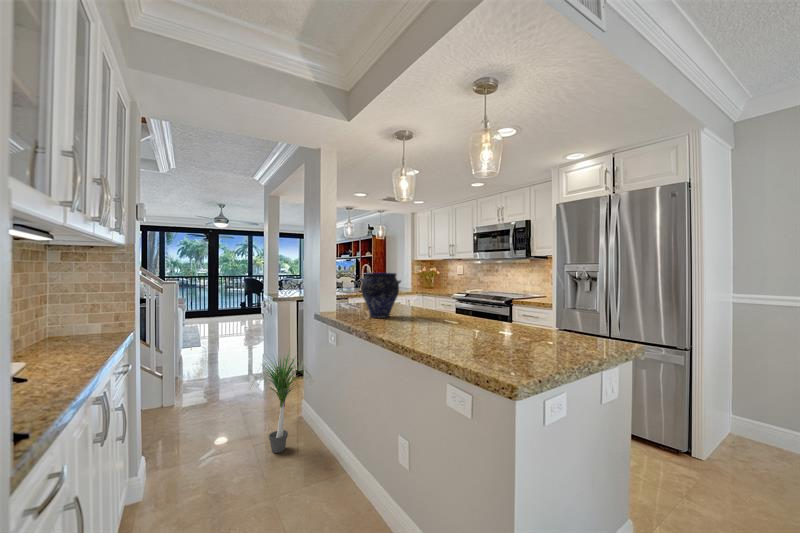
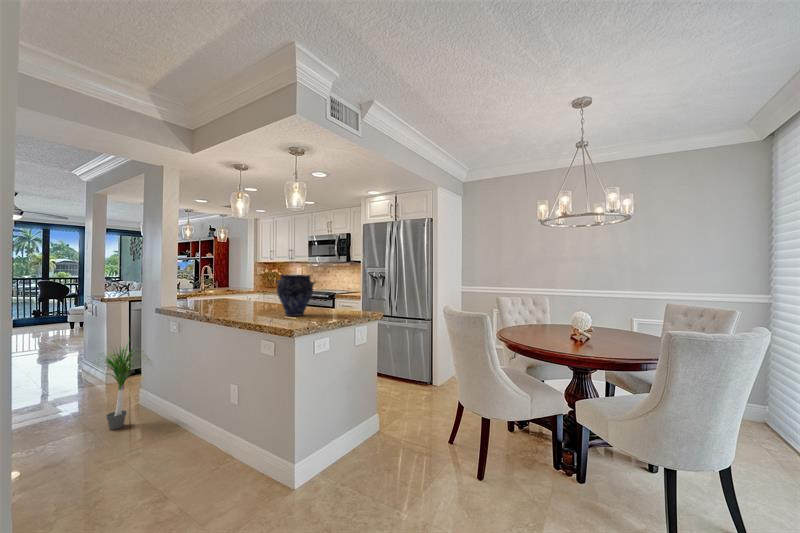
vase: present [361,272,401,318] -> present [276,275,315,316]

